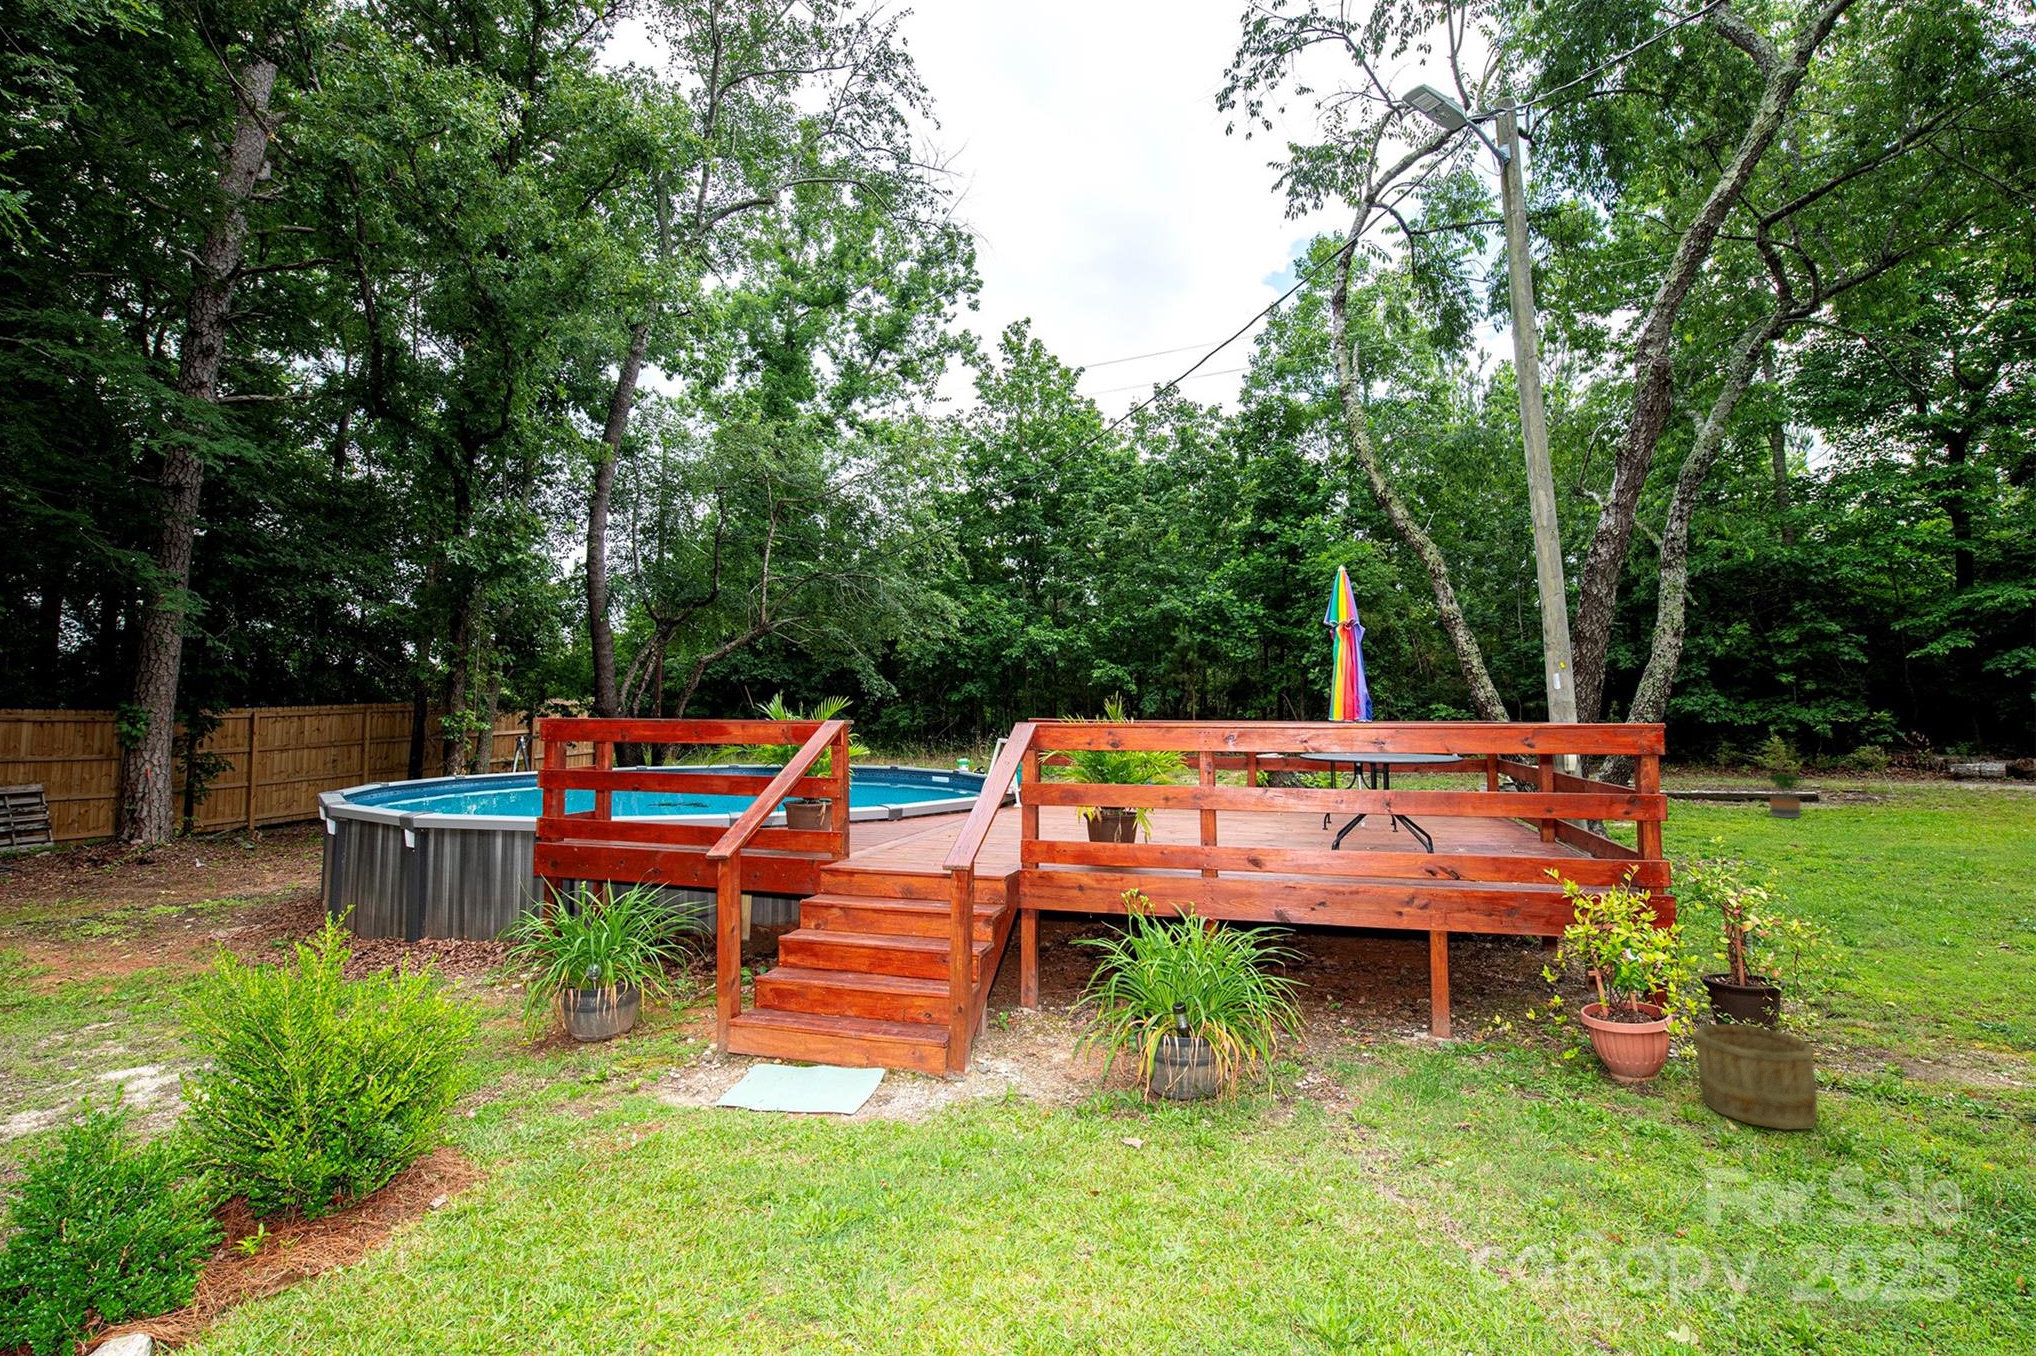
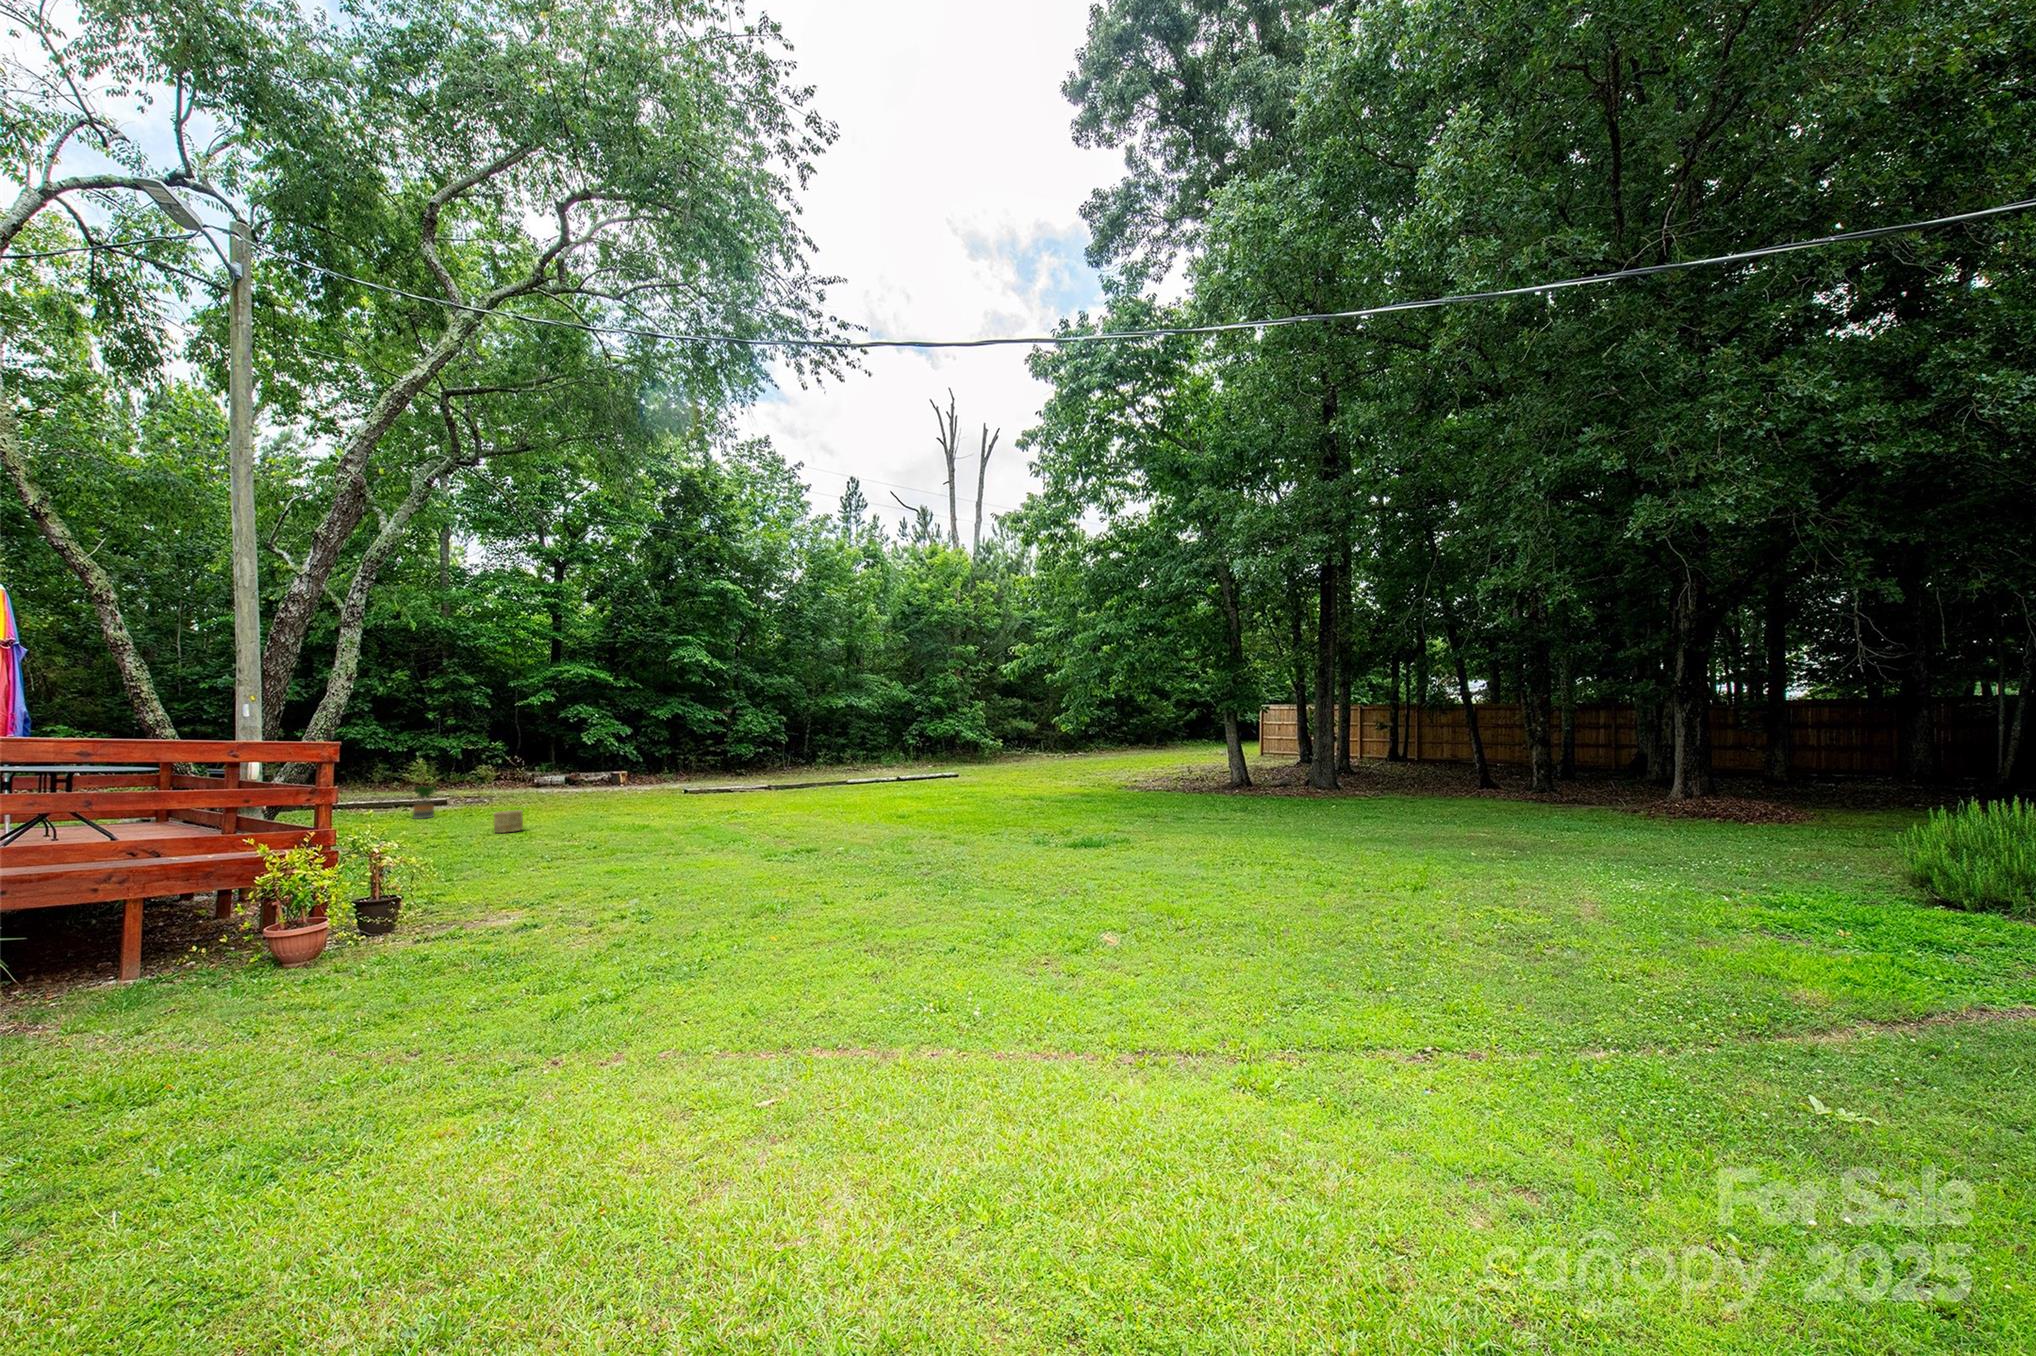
wooden bucket: present [1692,1024,1817,1129] -> present [494,810,523,833]

